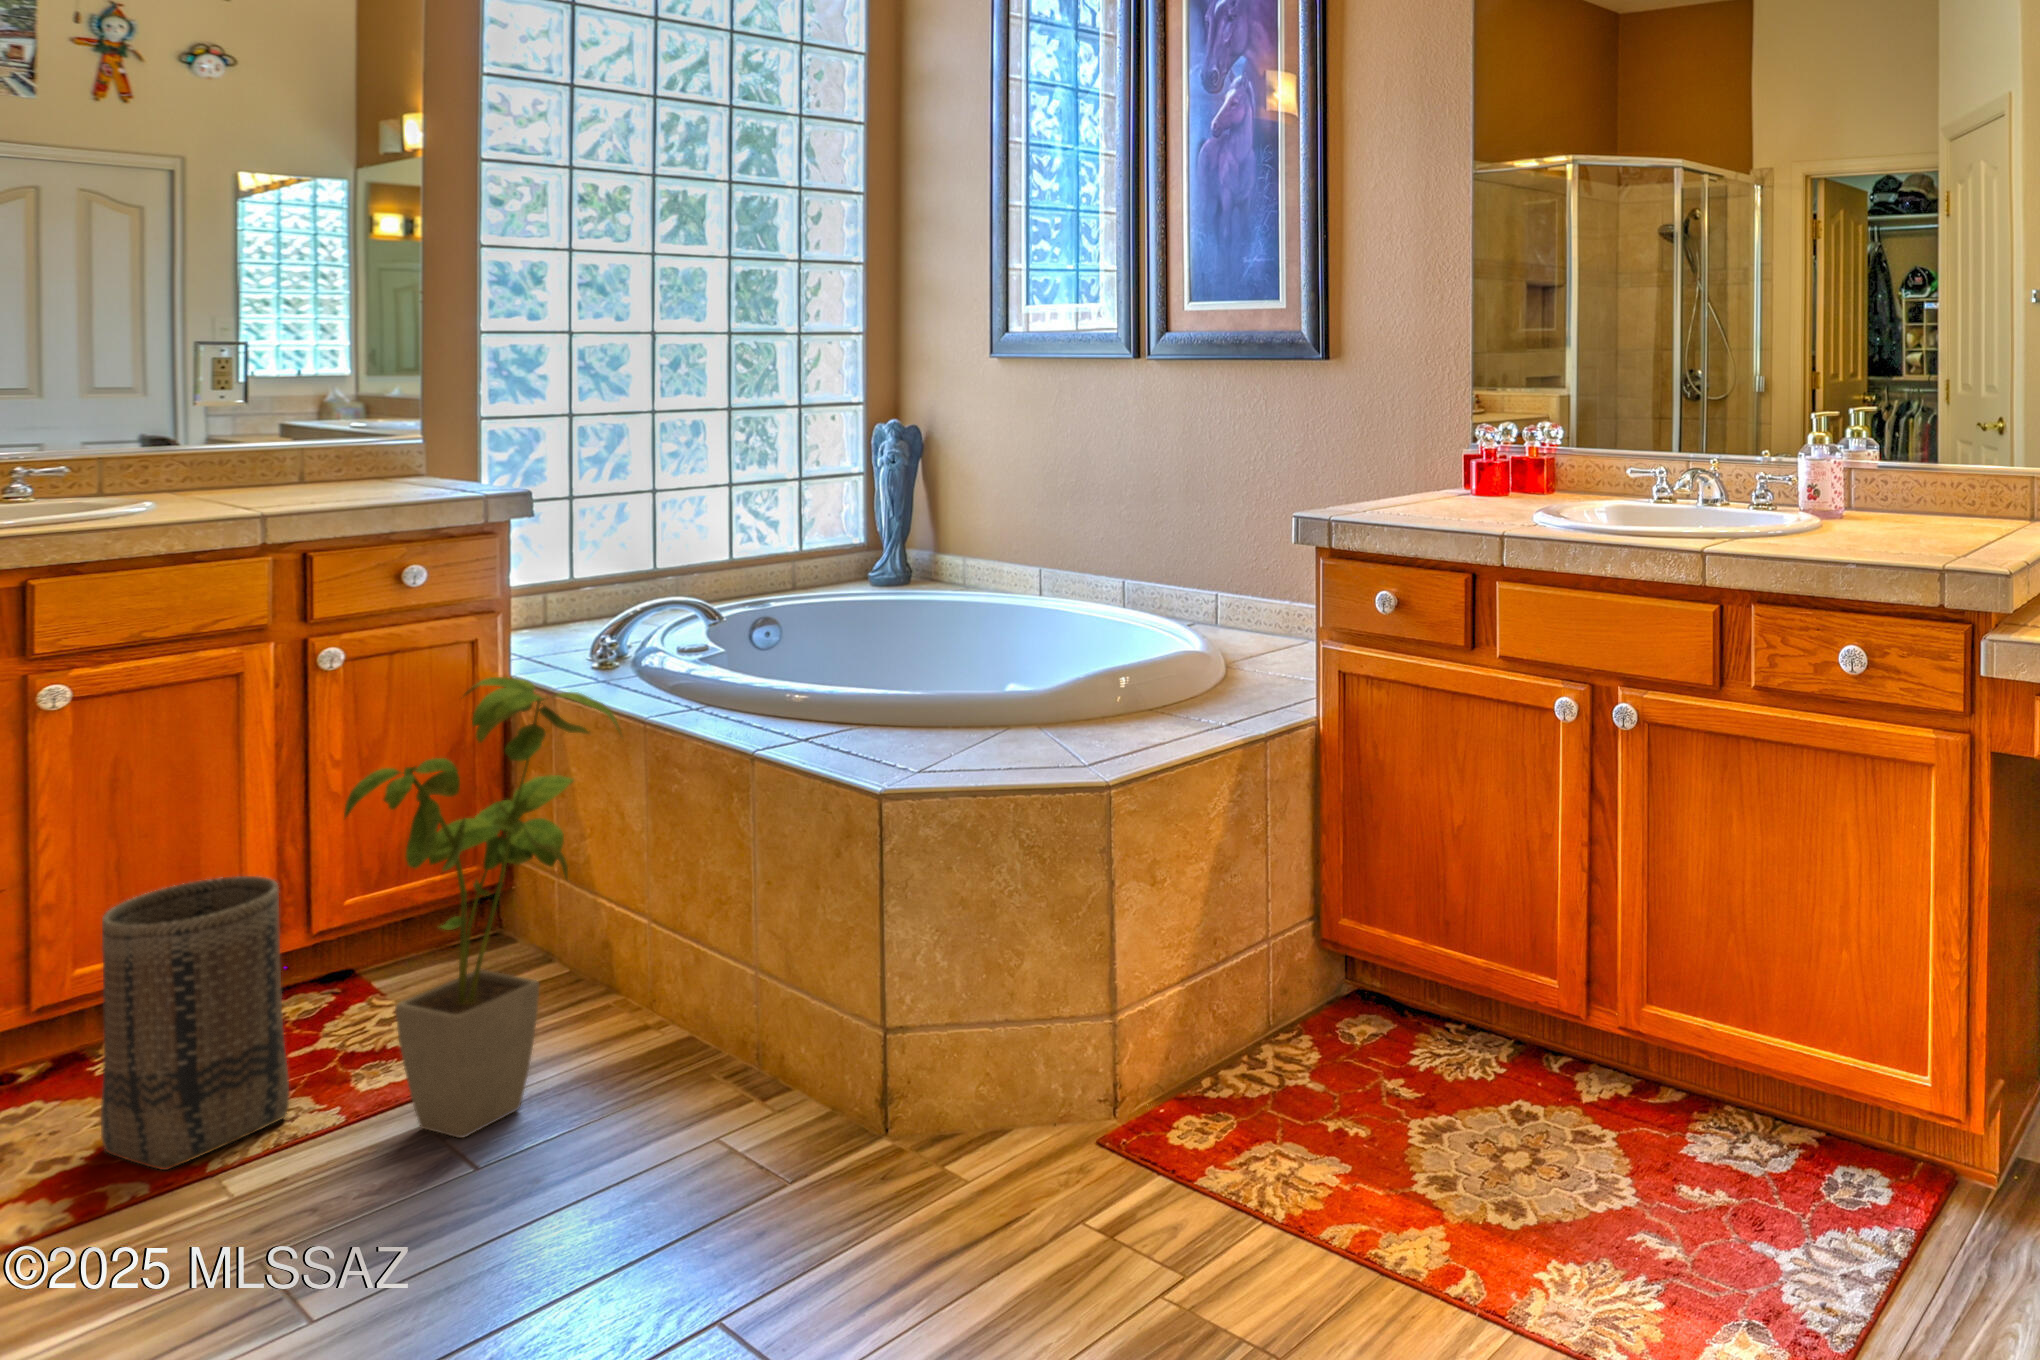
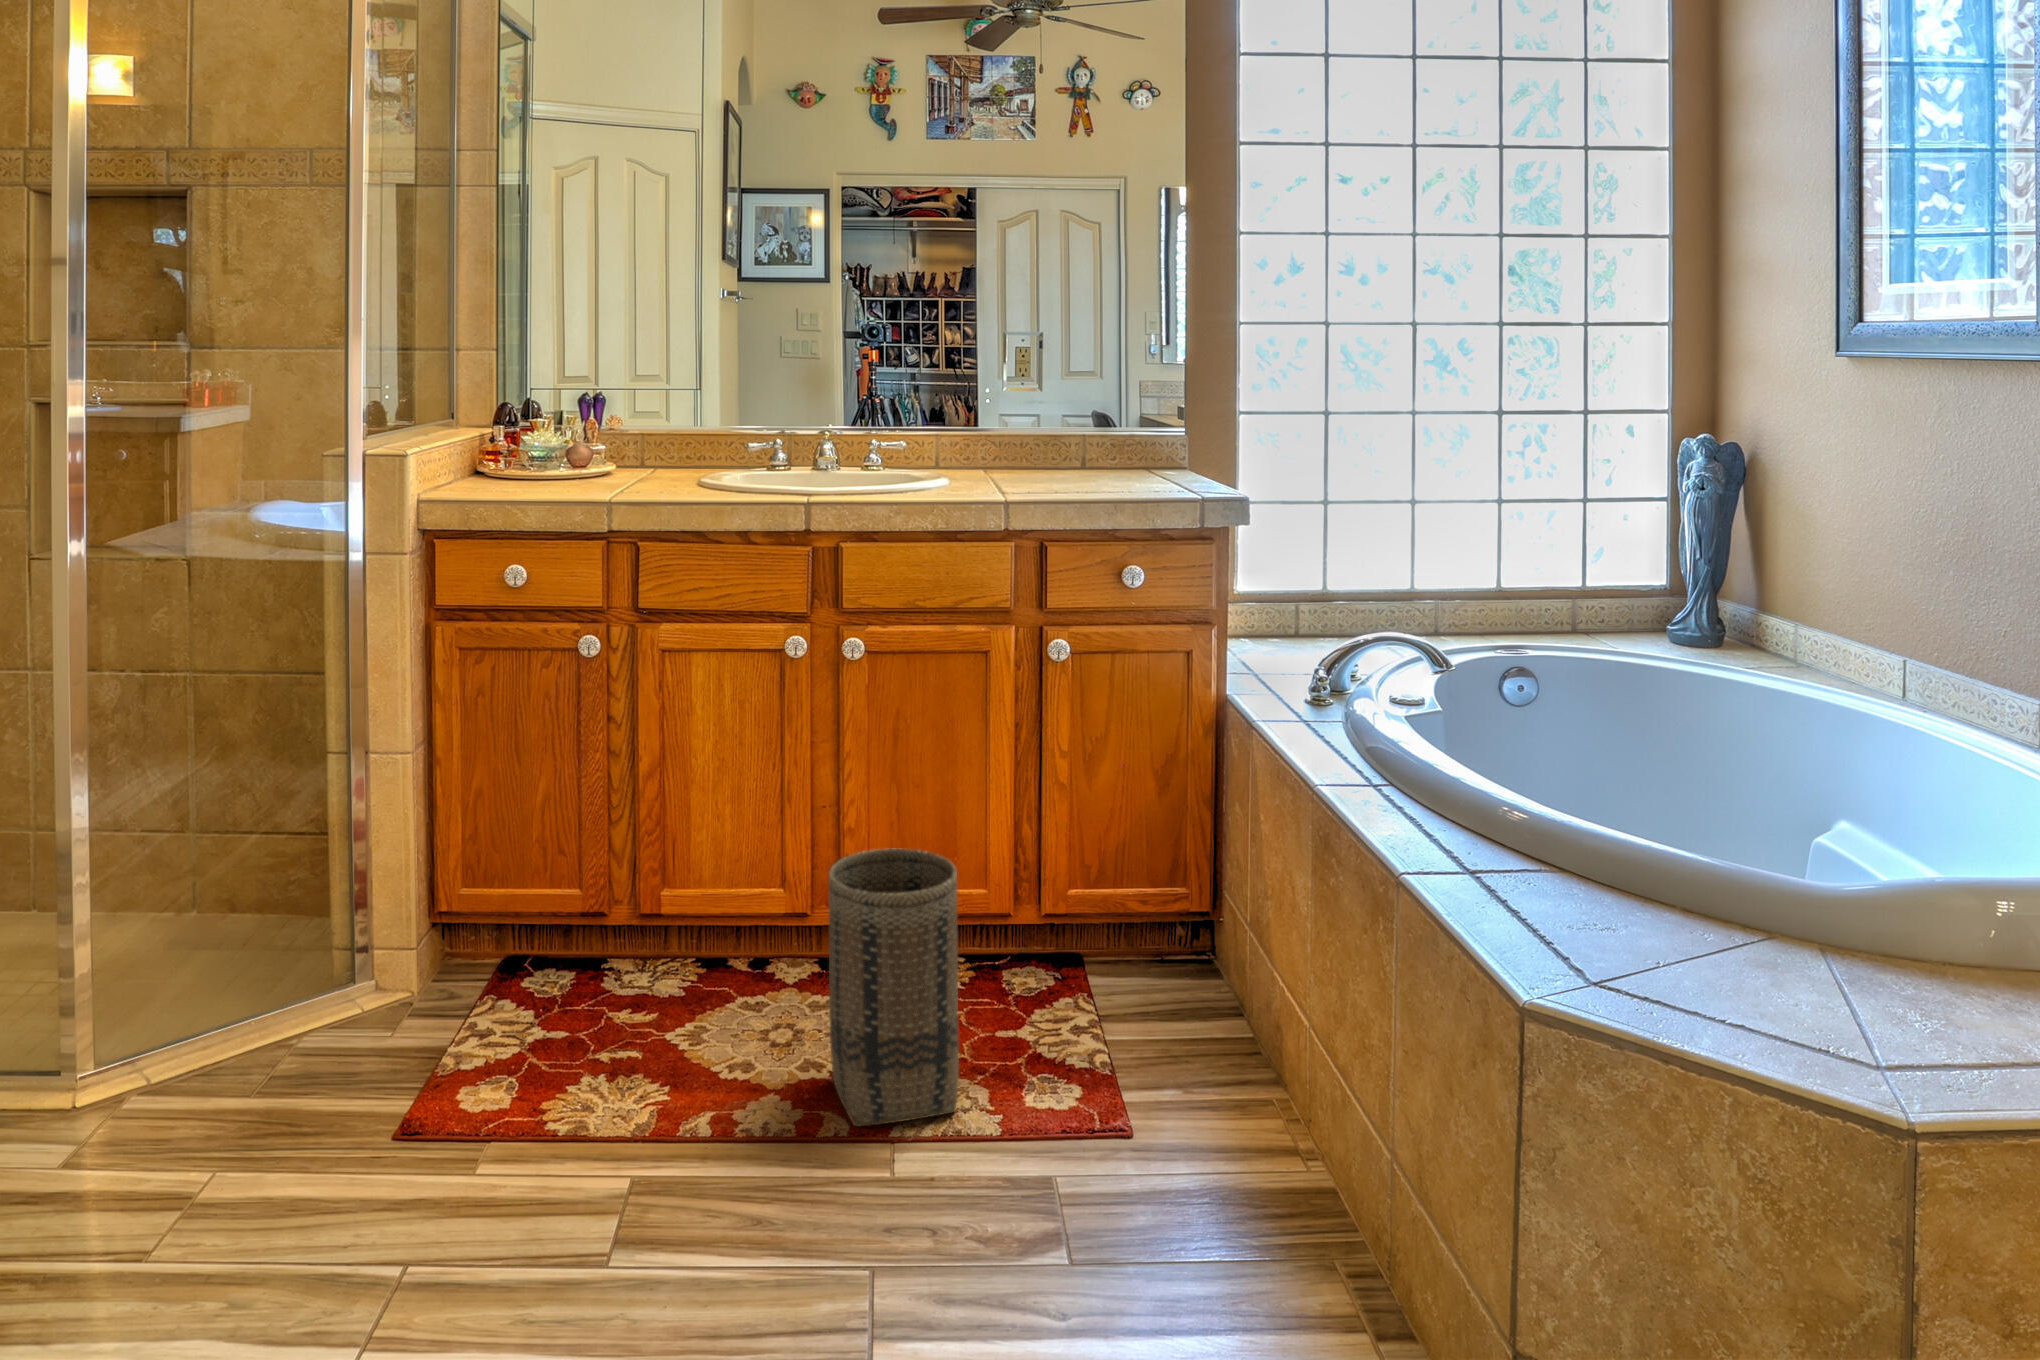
house plant: present [344,677,620,1138] -> none [970,714,1222,1224]

